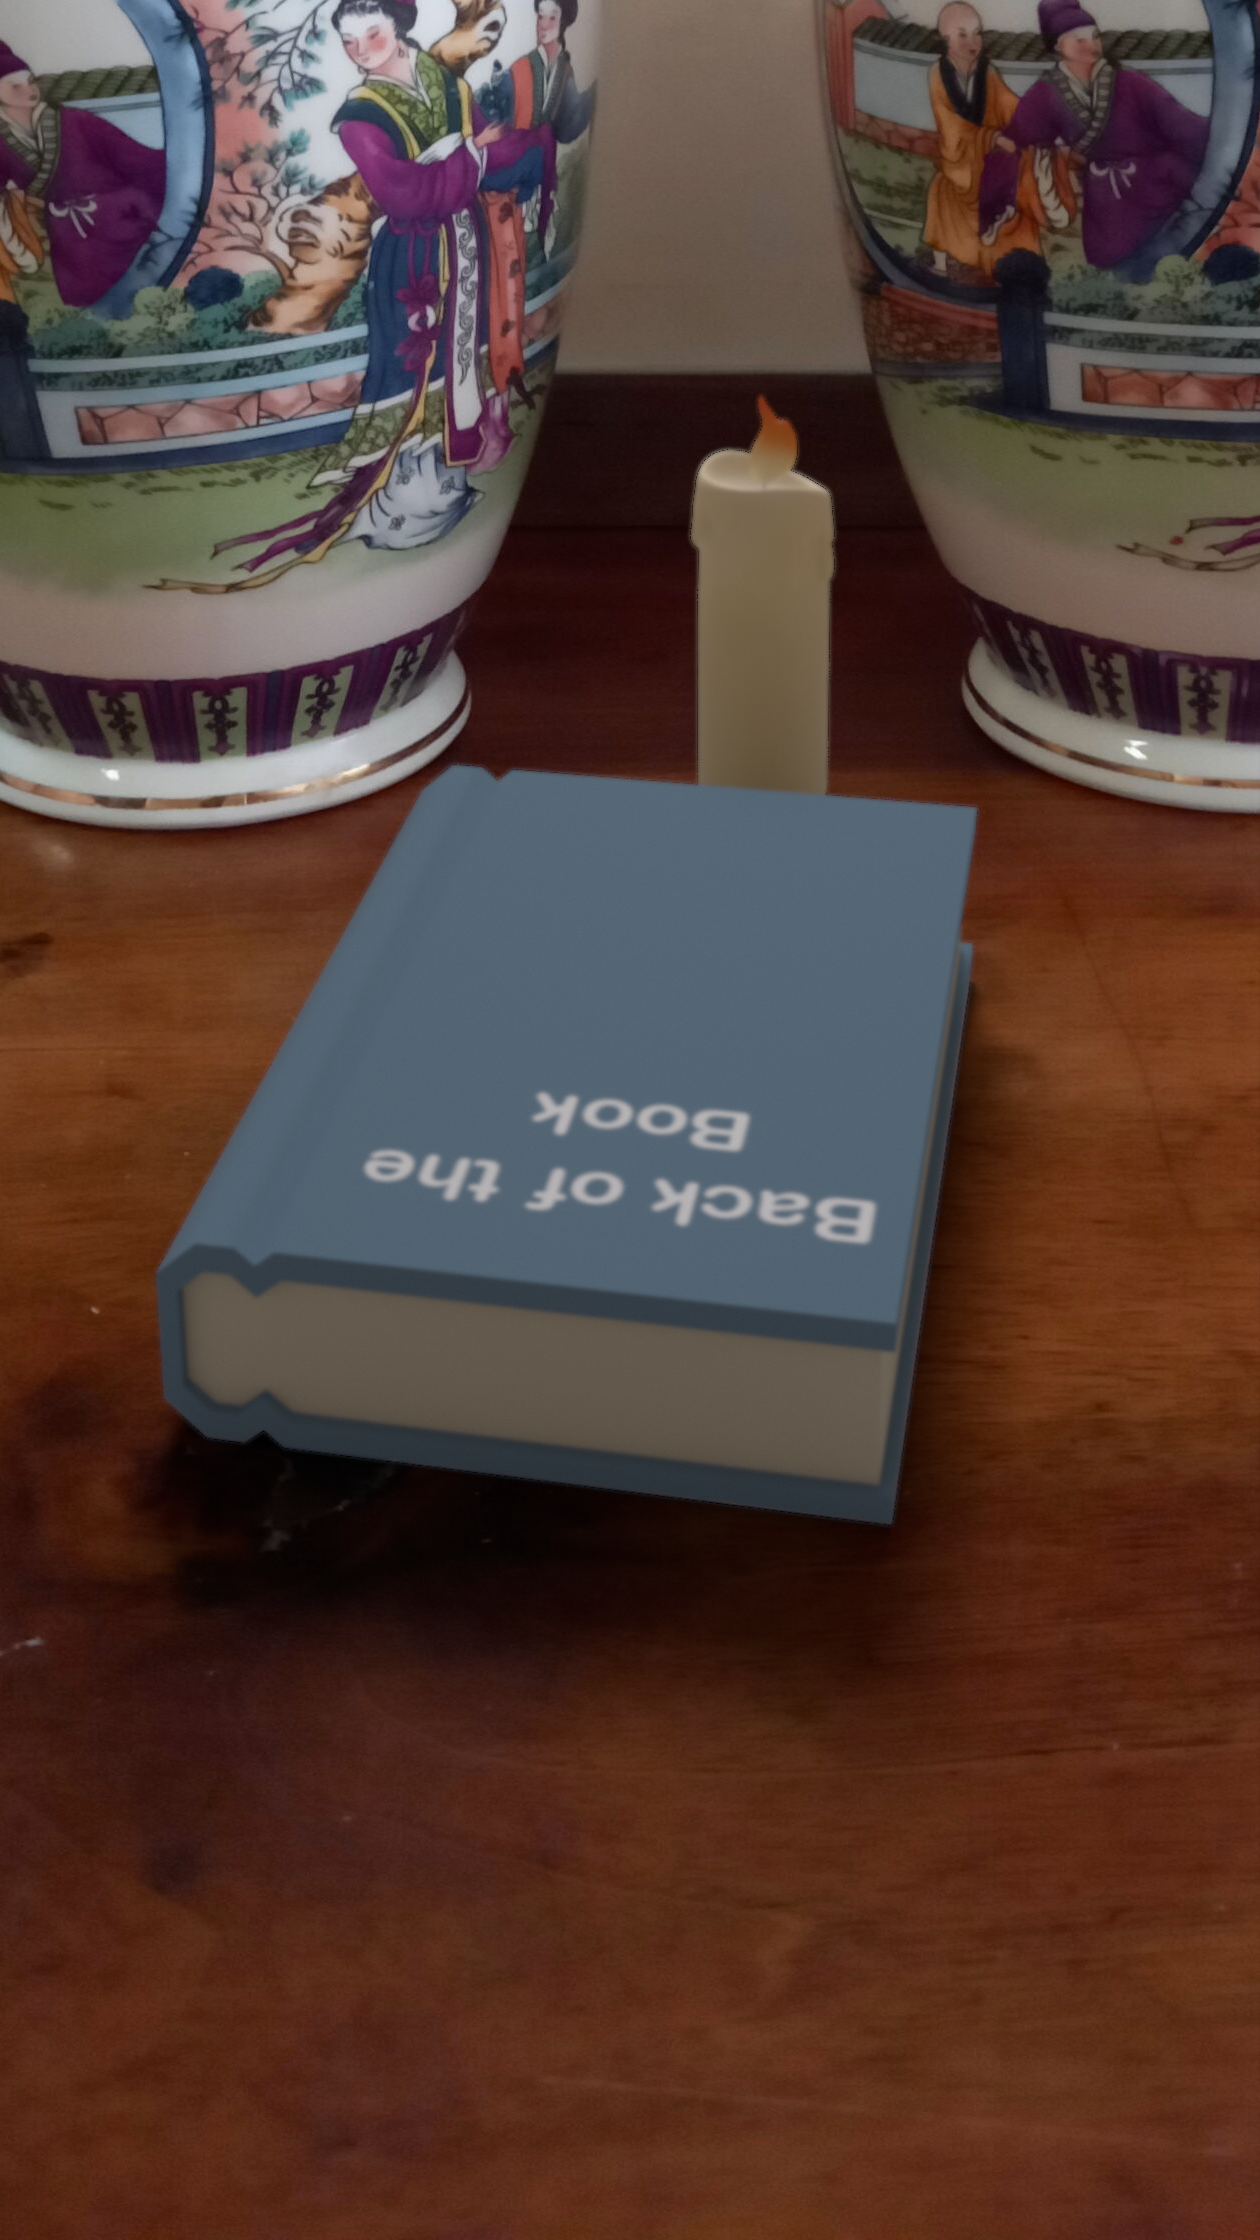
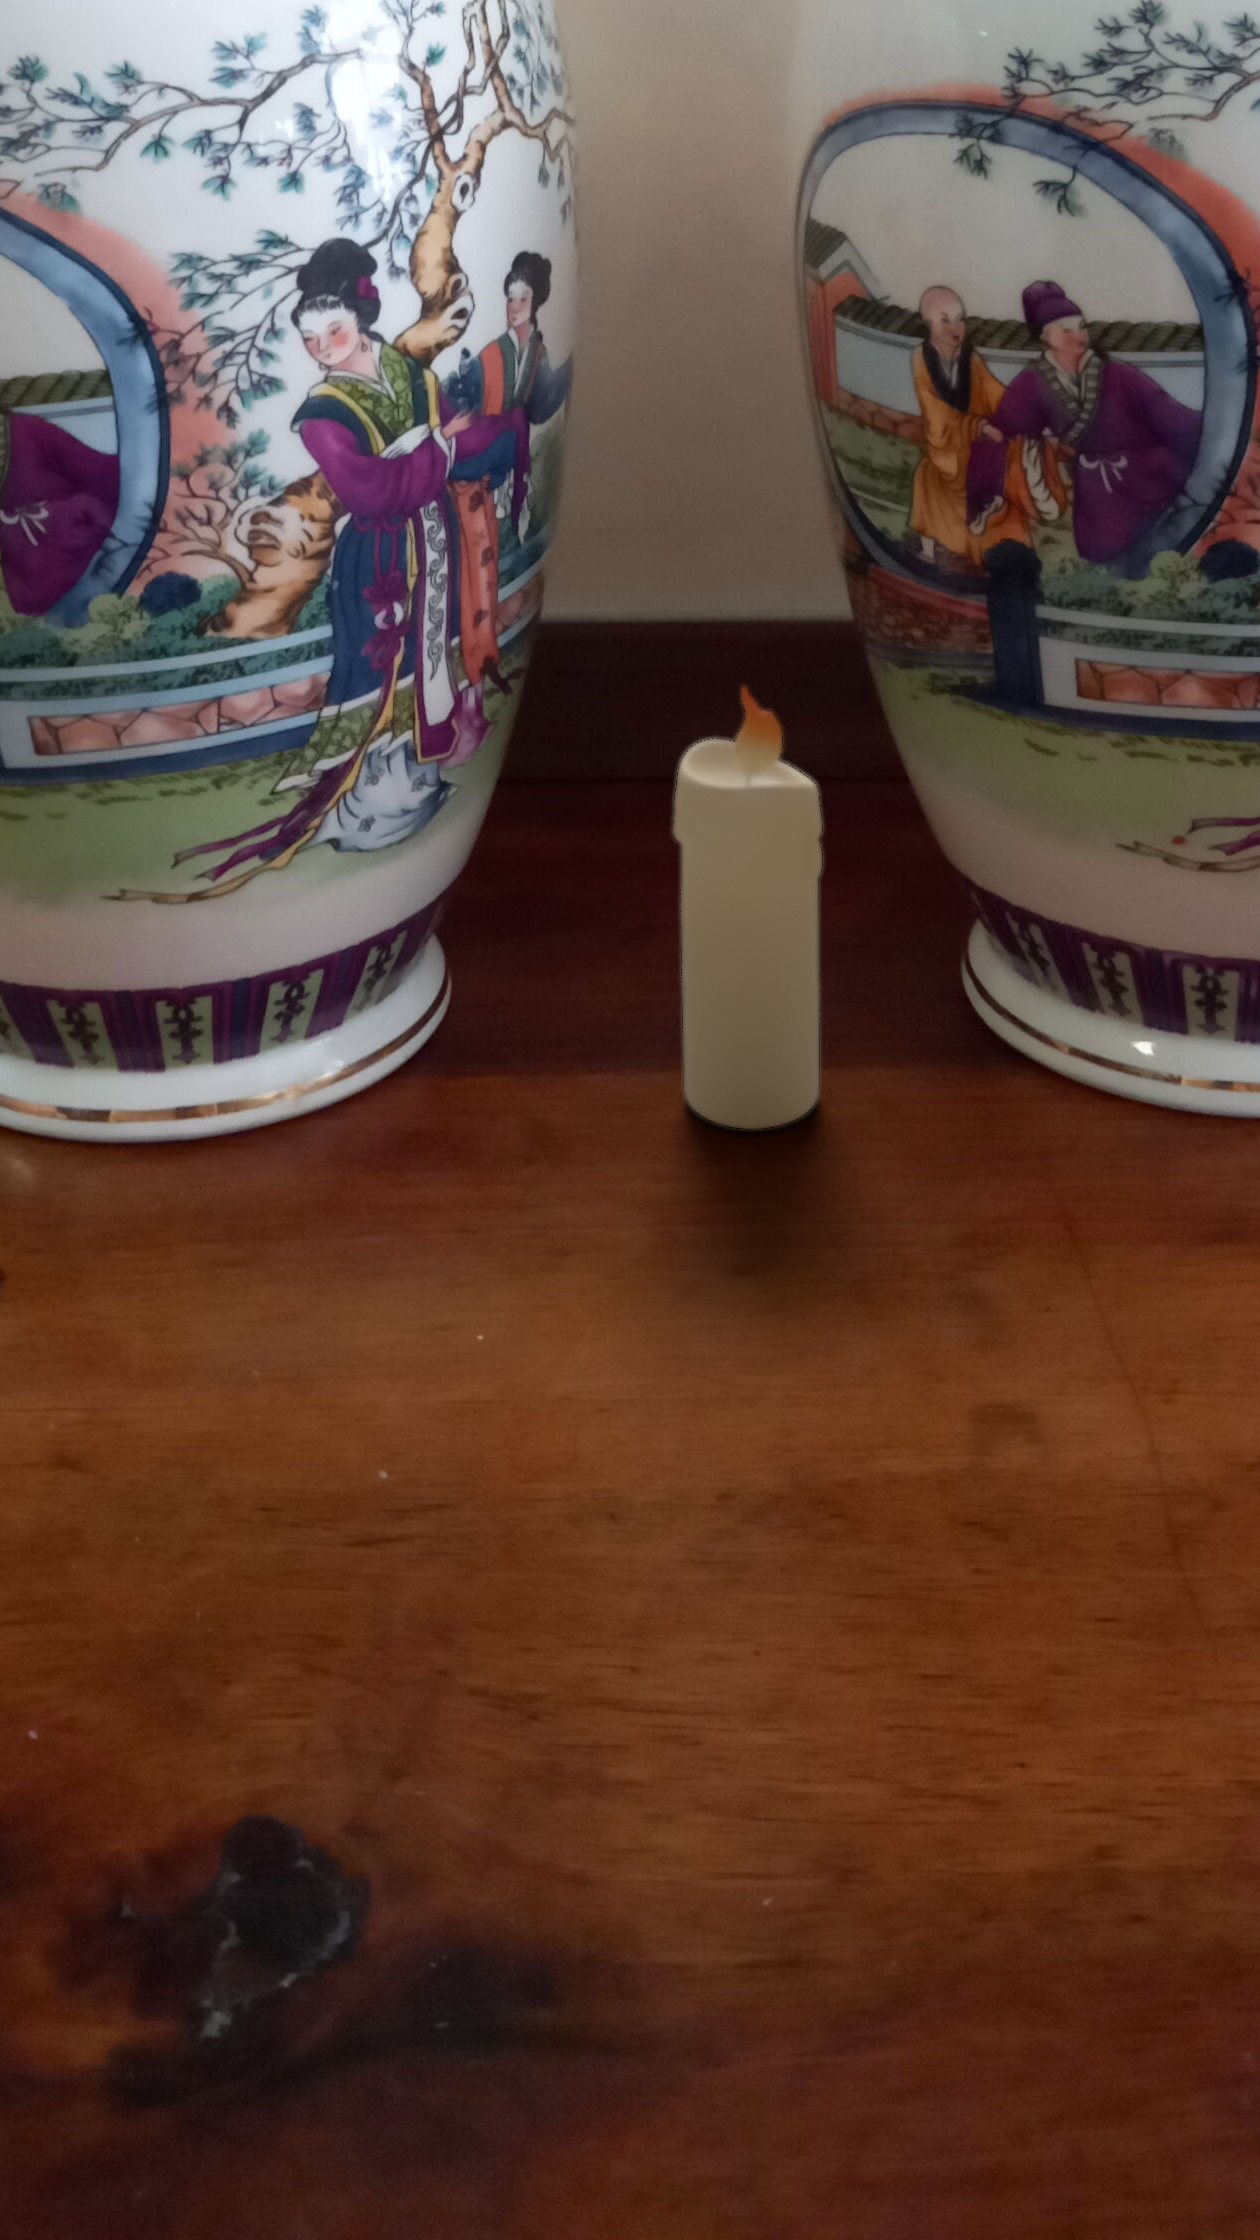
book: present [156,765,977,1524] -> none [93,1088,970,1977]

